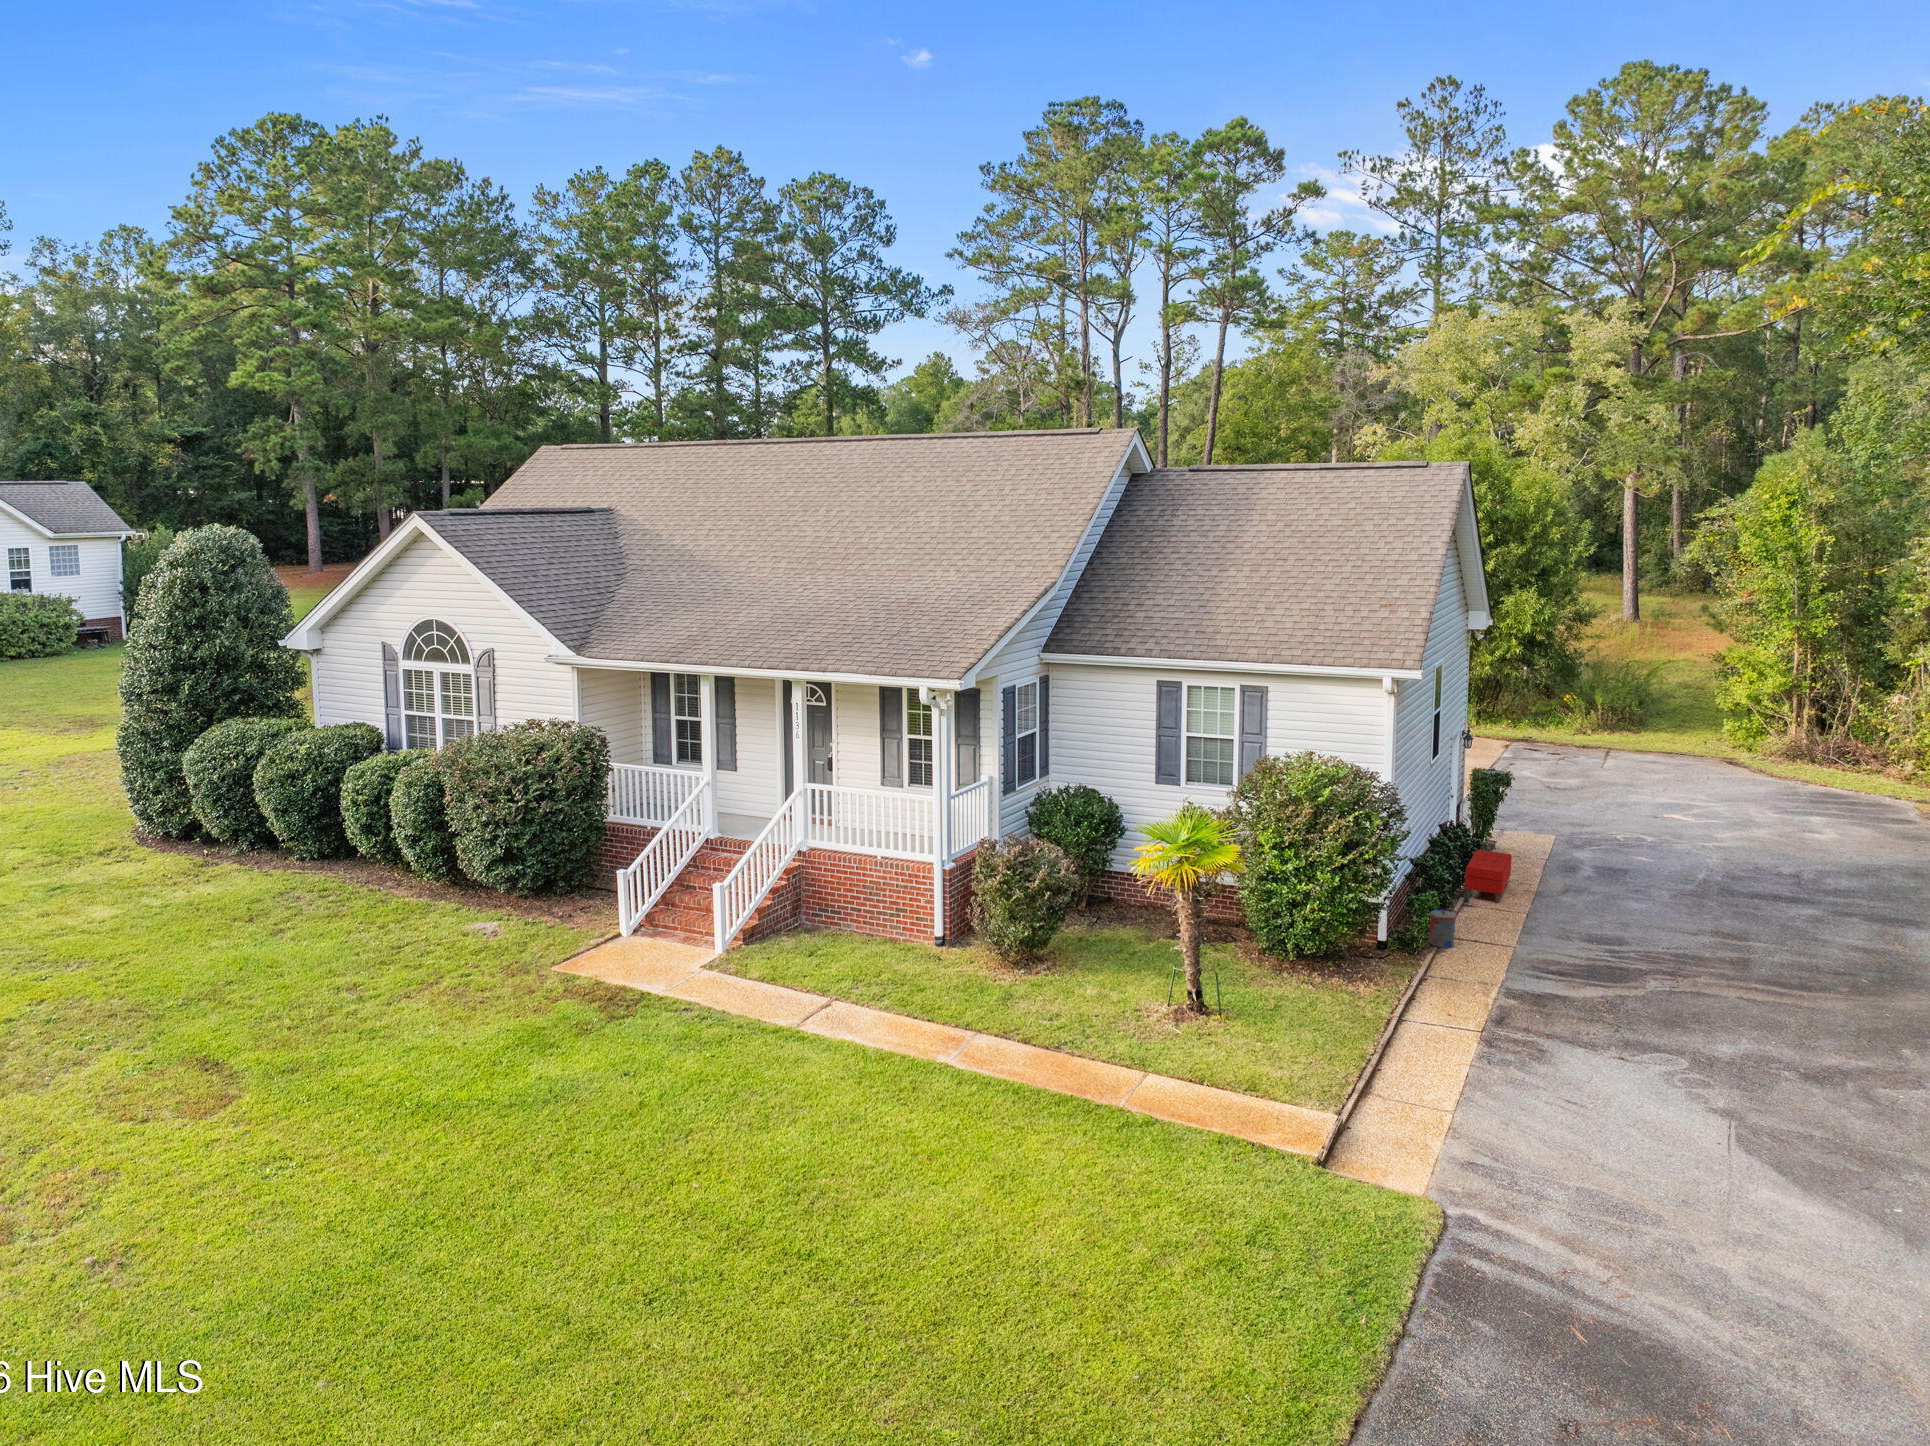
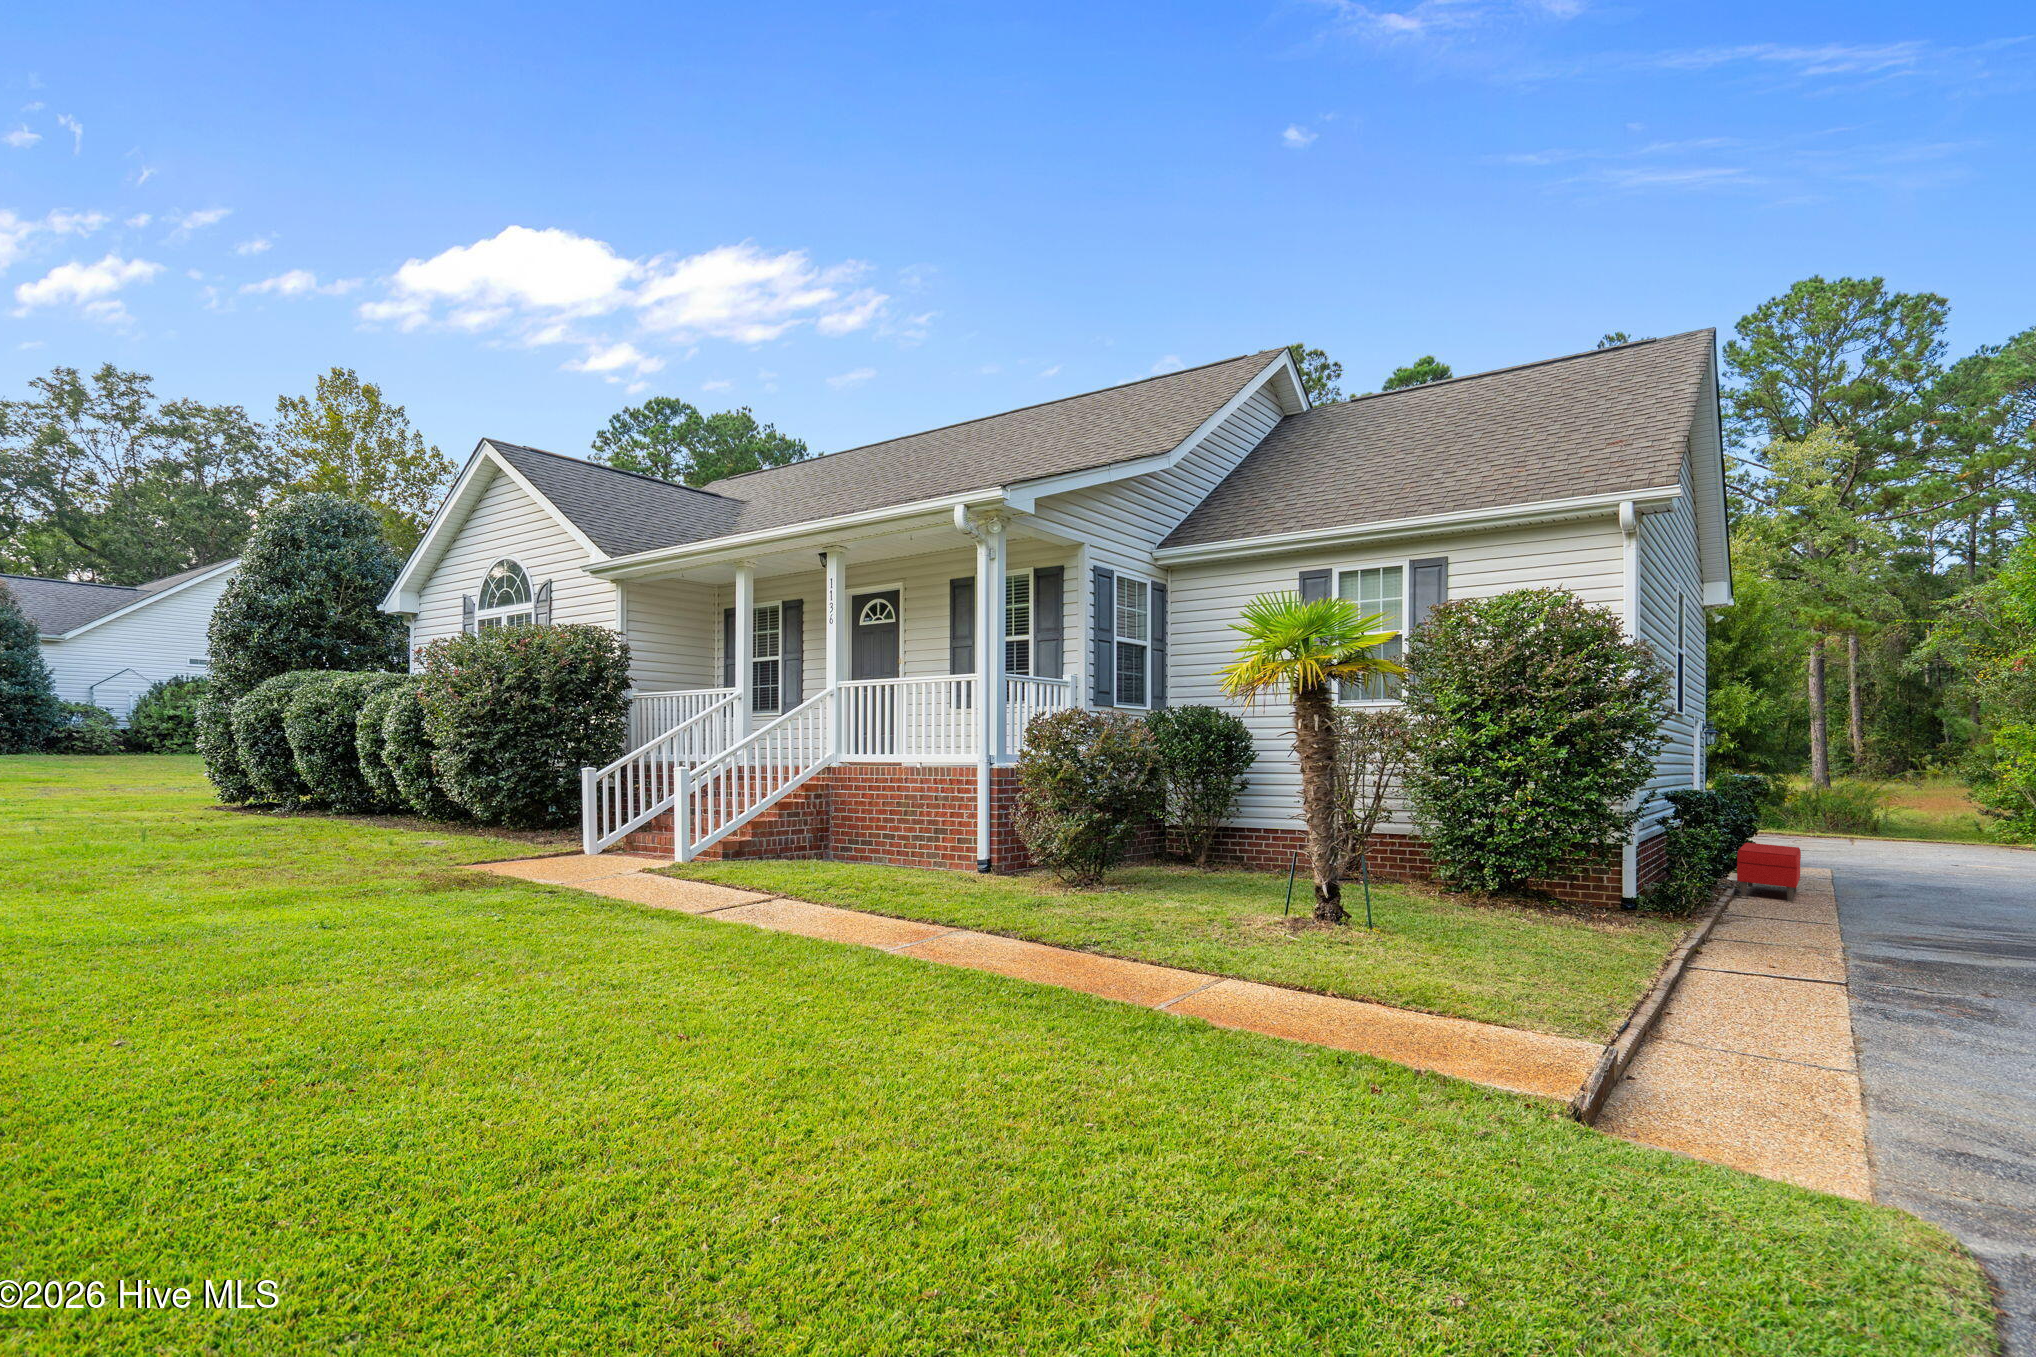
trash can: present [1429,910,1456,948] -> none [1702,869,1745,925]

